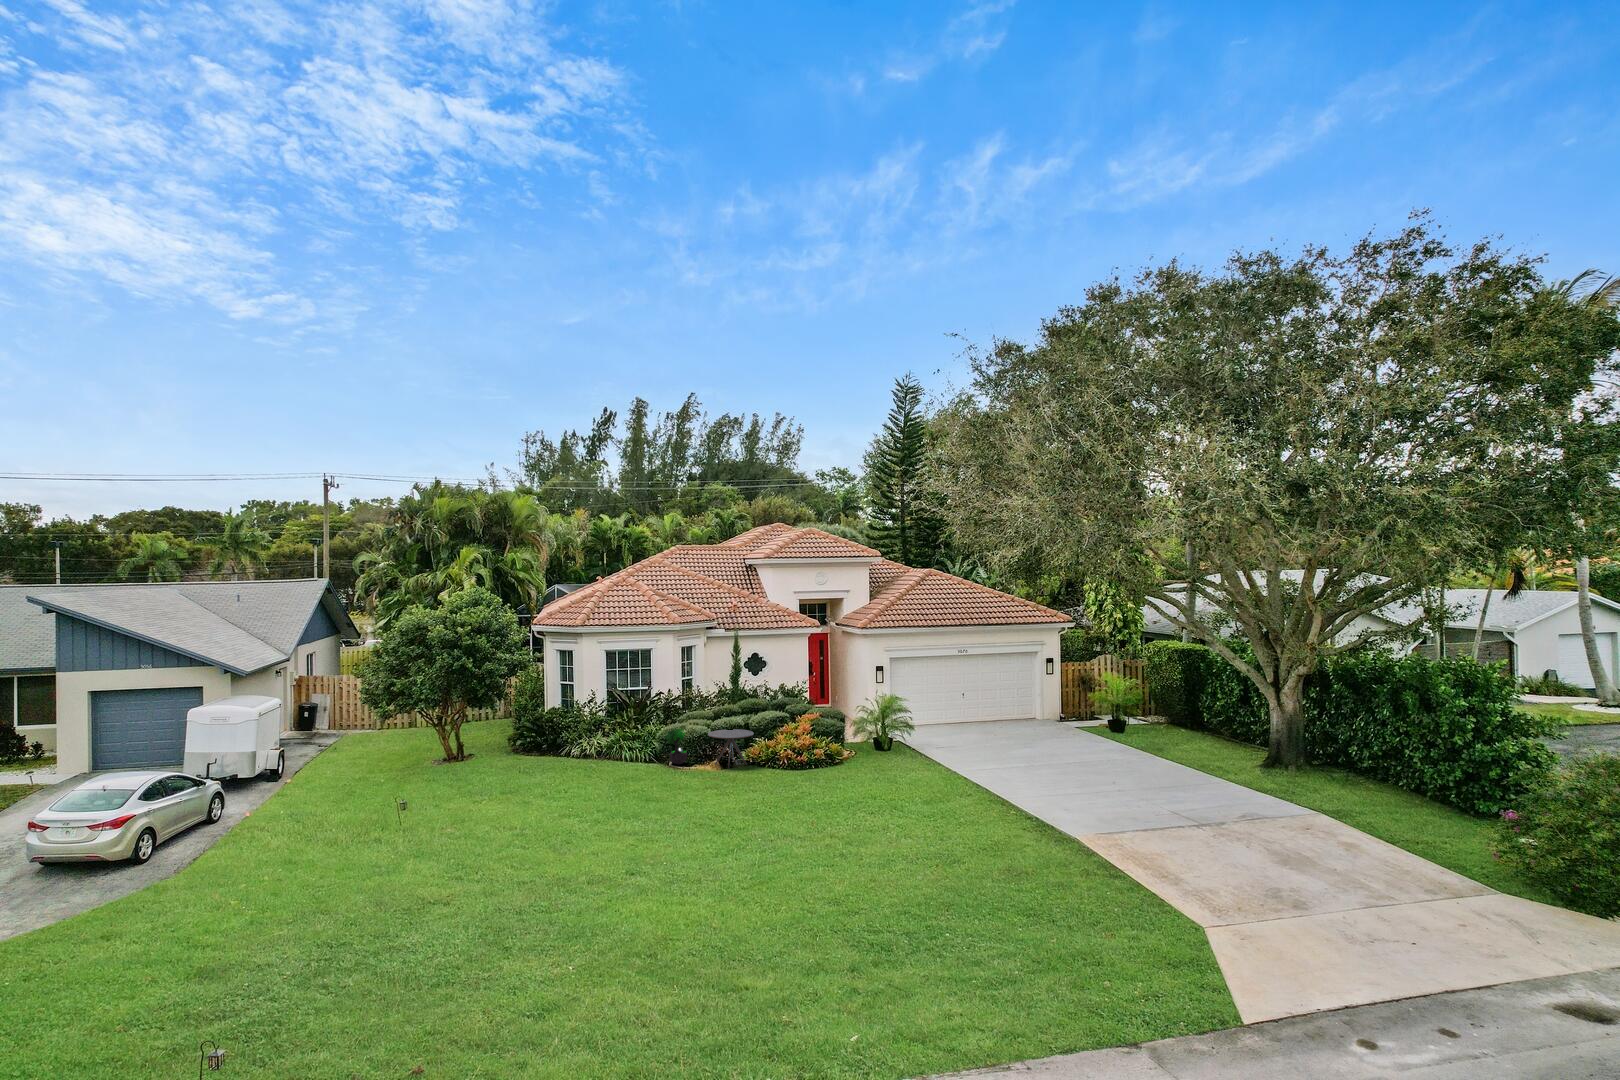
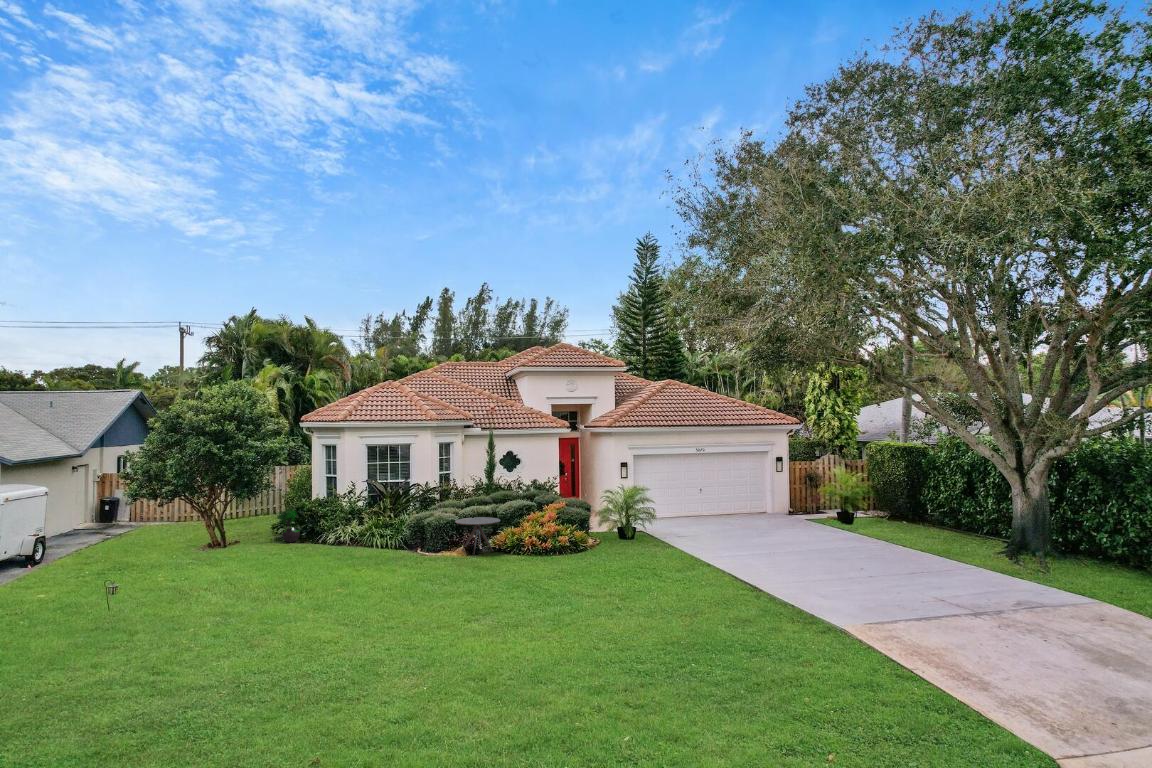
potted tree: present [666,728,687,764] -> present [278,510,300,542]

